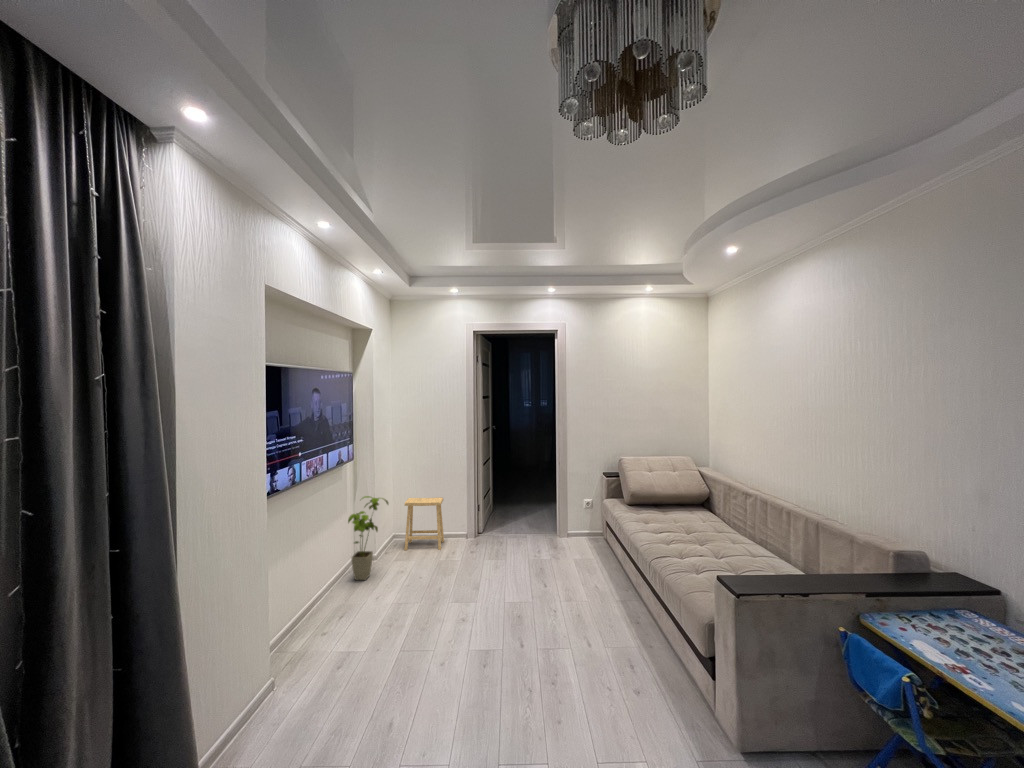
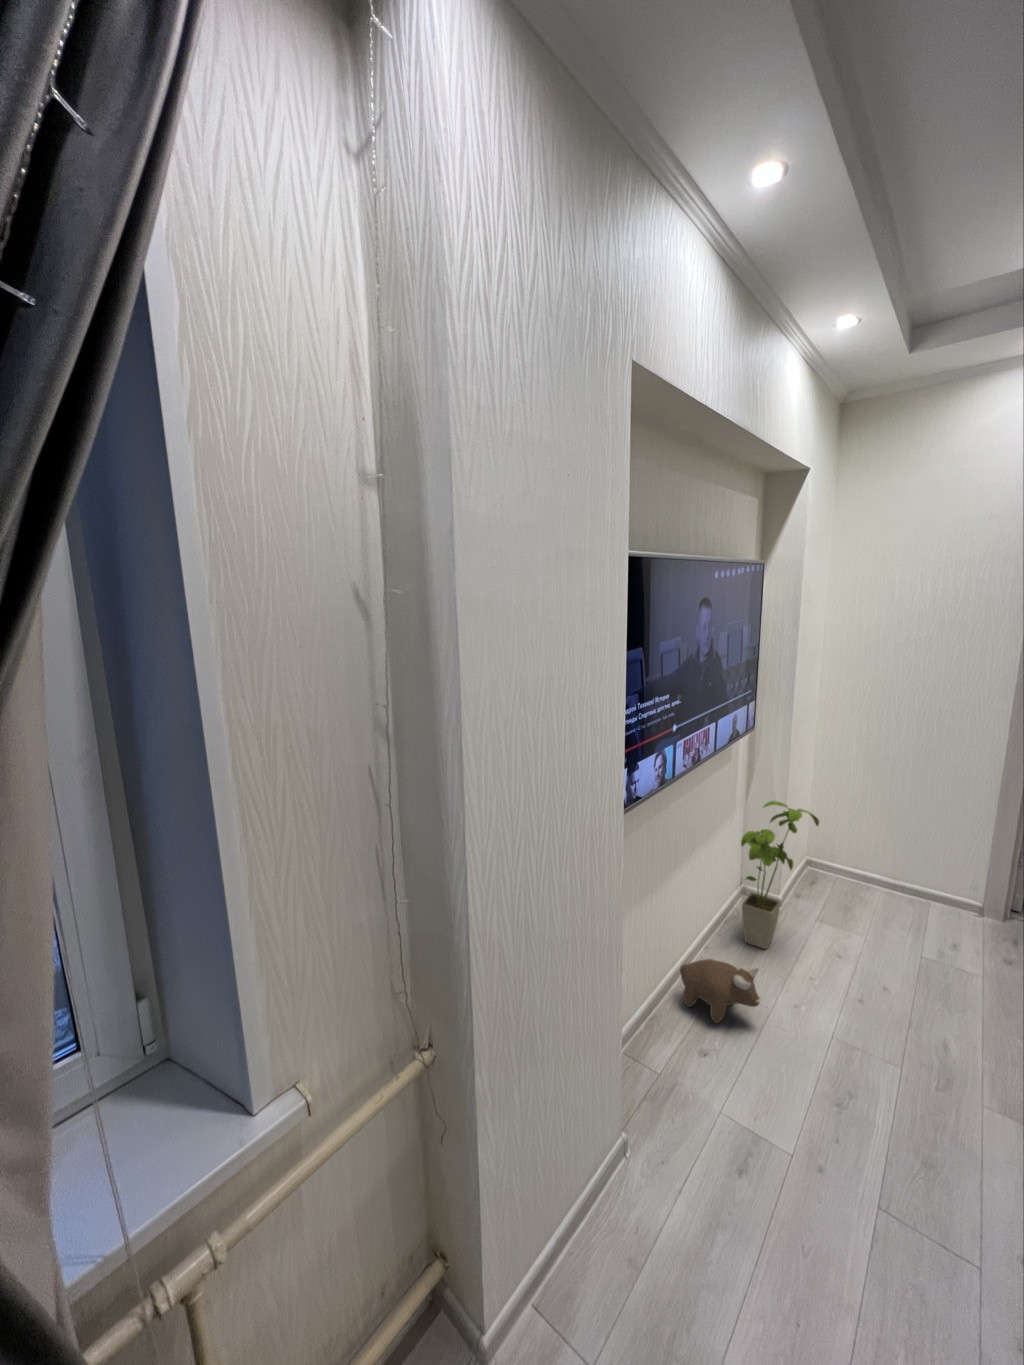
footstool: present [404,497,444,550] -> none [832,807,926,924]
plush toy: none [313,581,358,620] -> present [680,959,762,1023]

